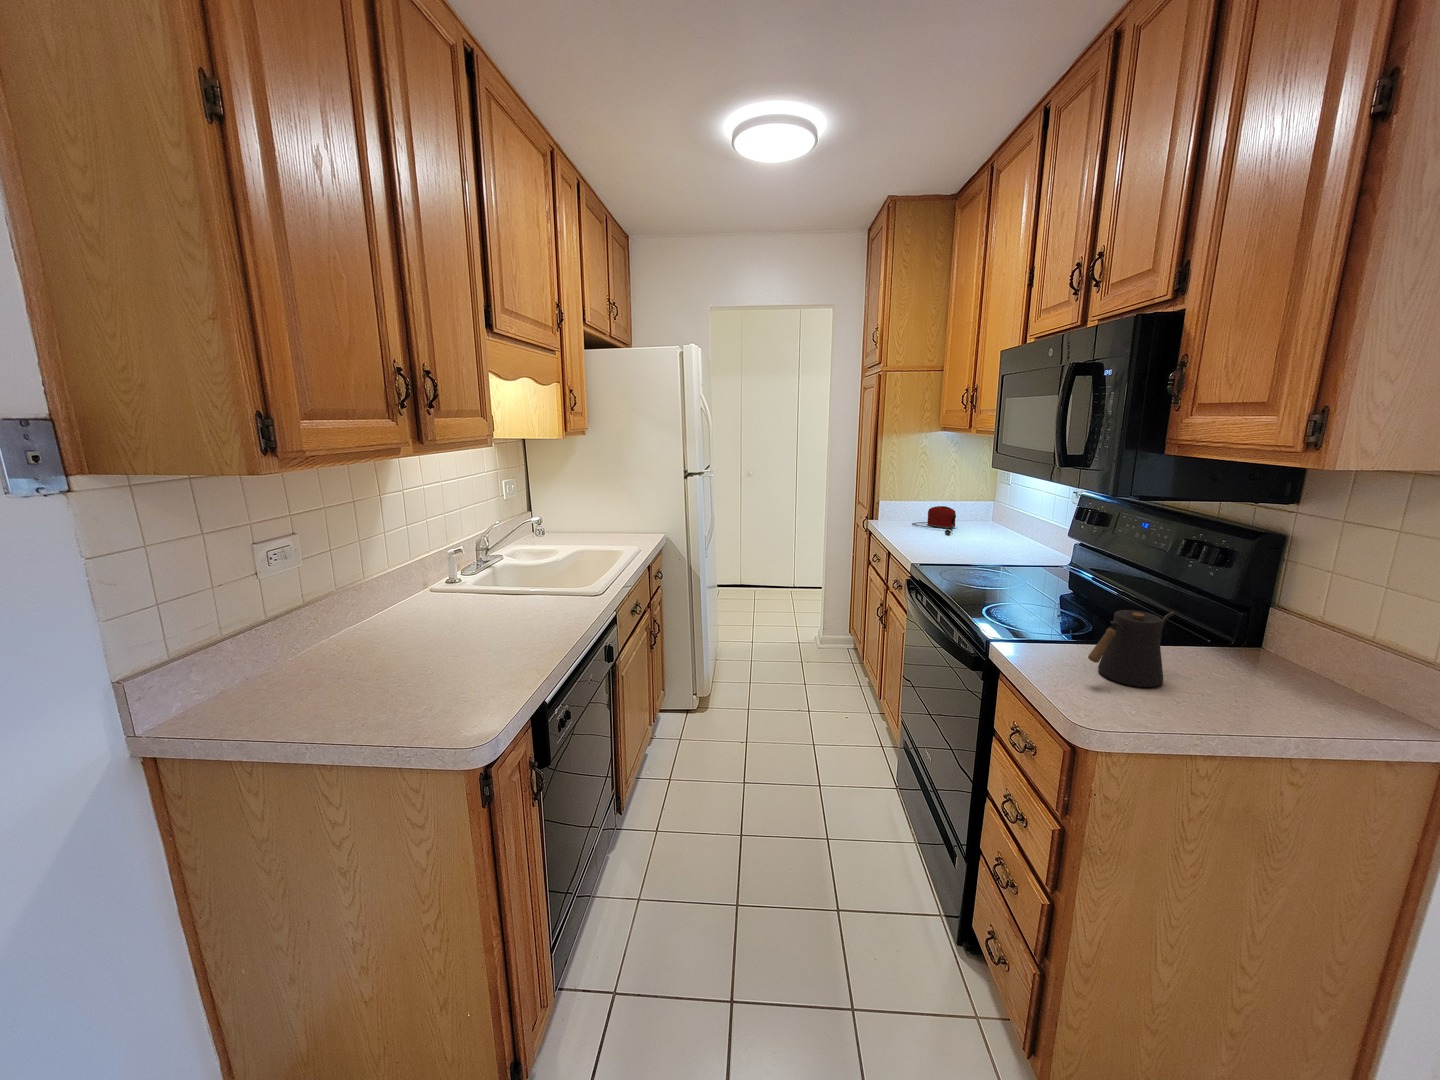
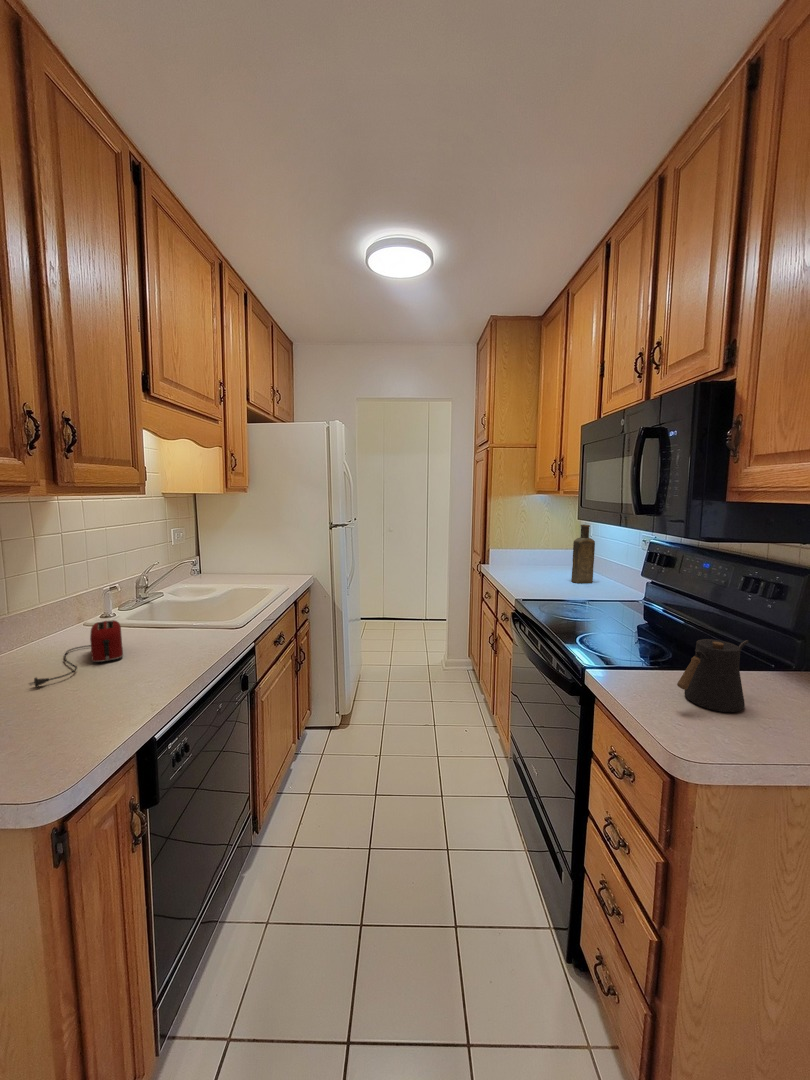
bottle: none [975,471,1012,543] -> present [571,525,595,583]
toaster: present [912,506,956,535] -> present [29,620,123,688]

